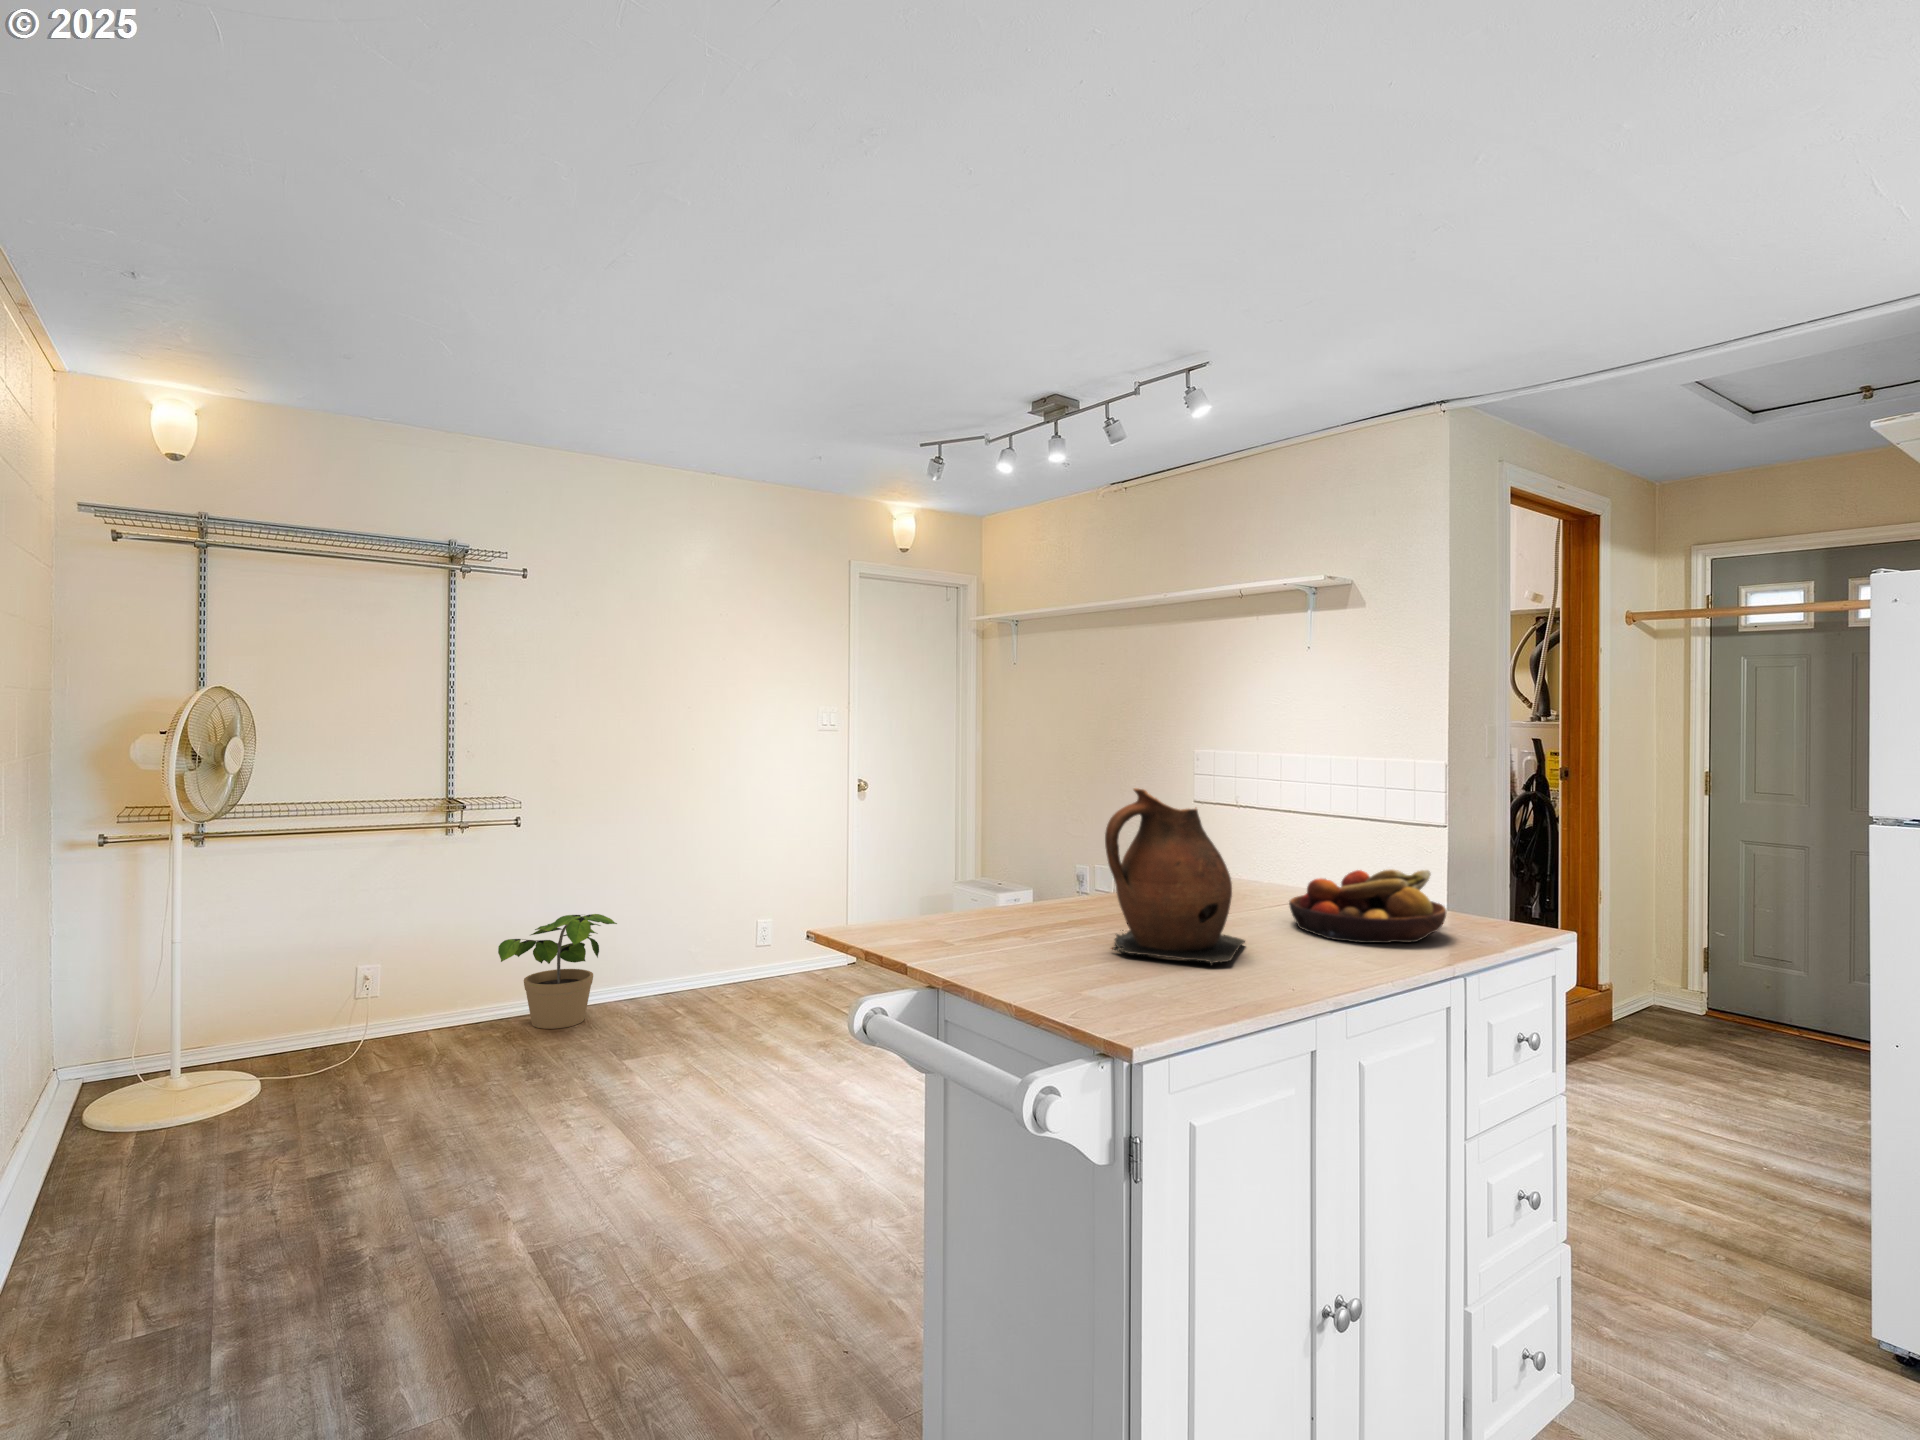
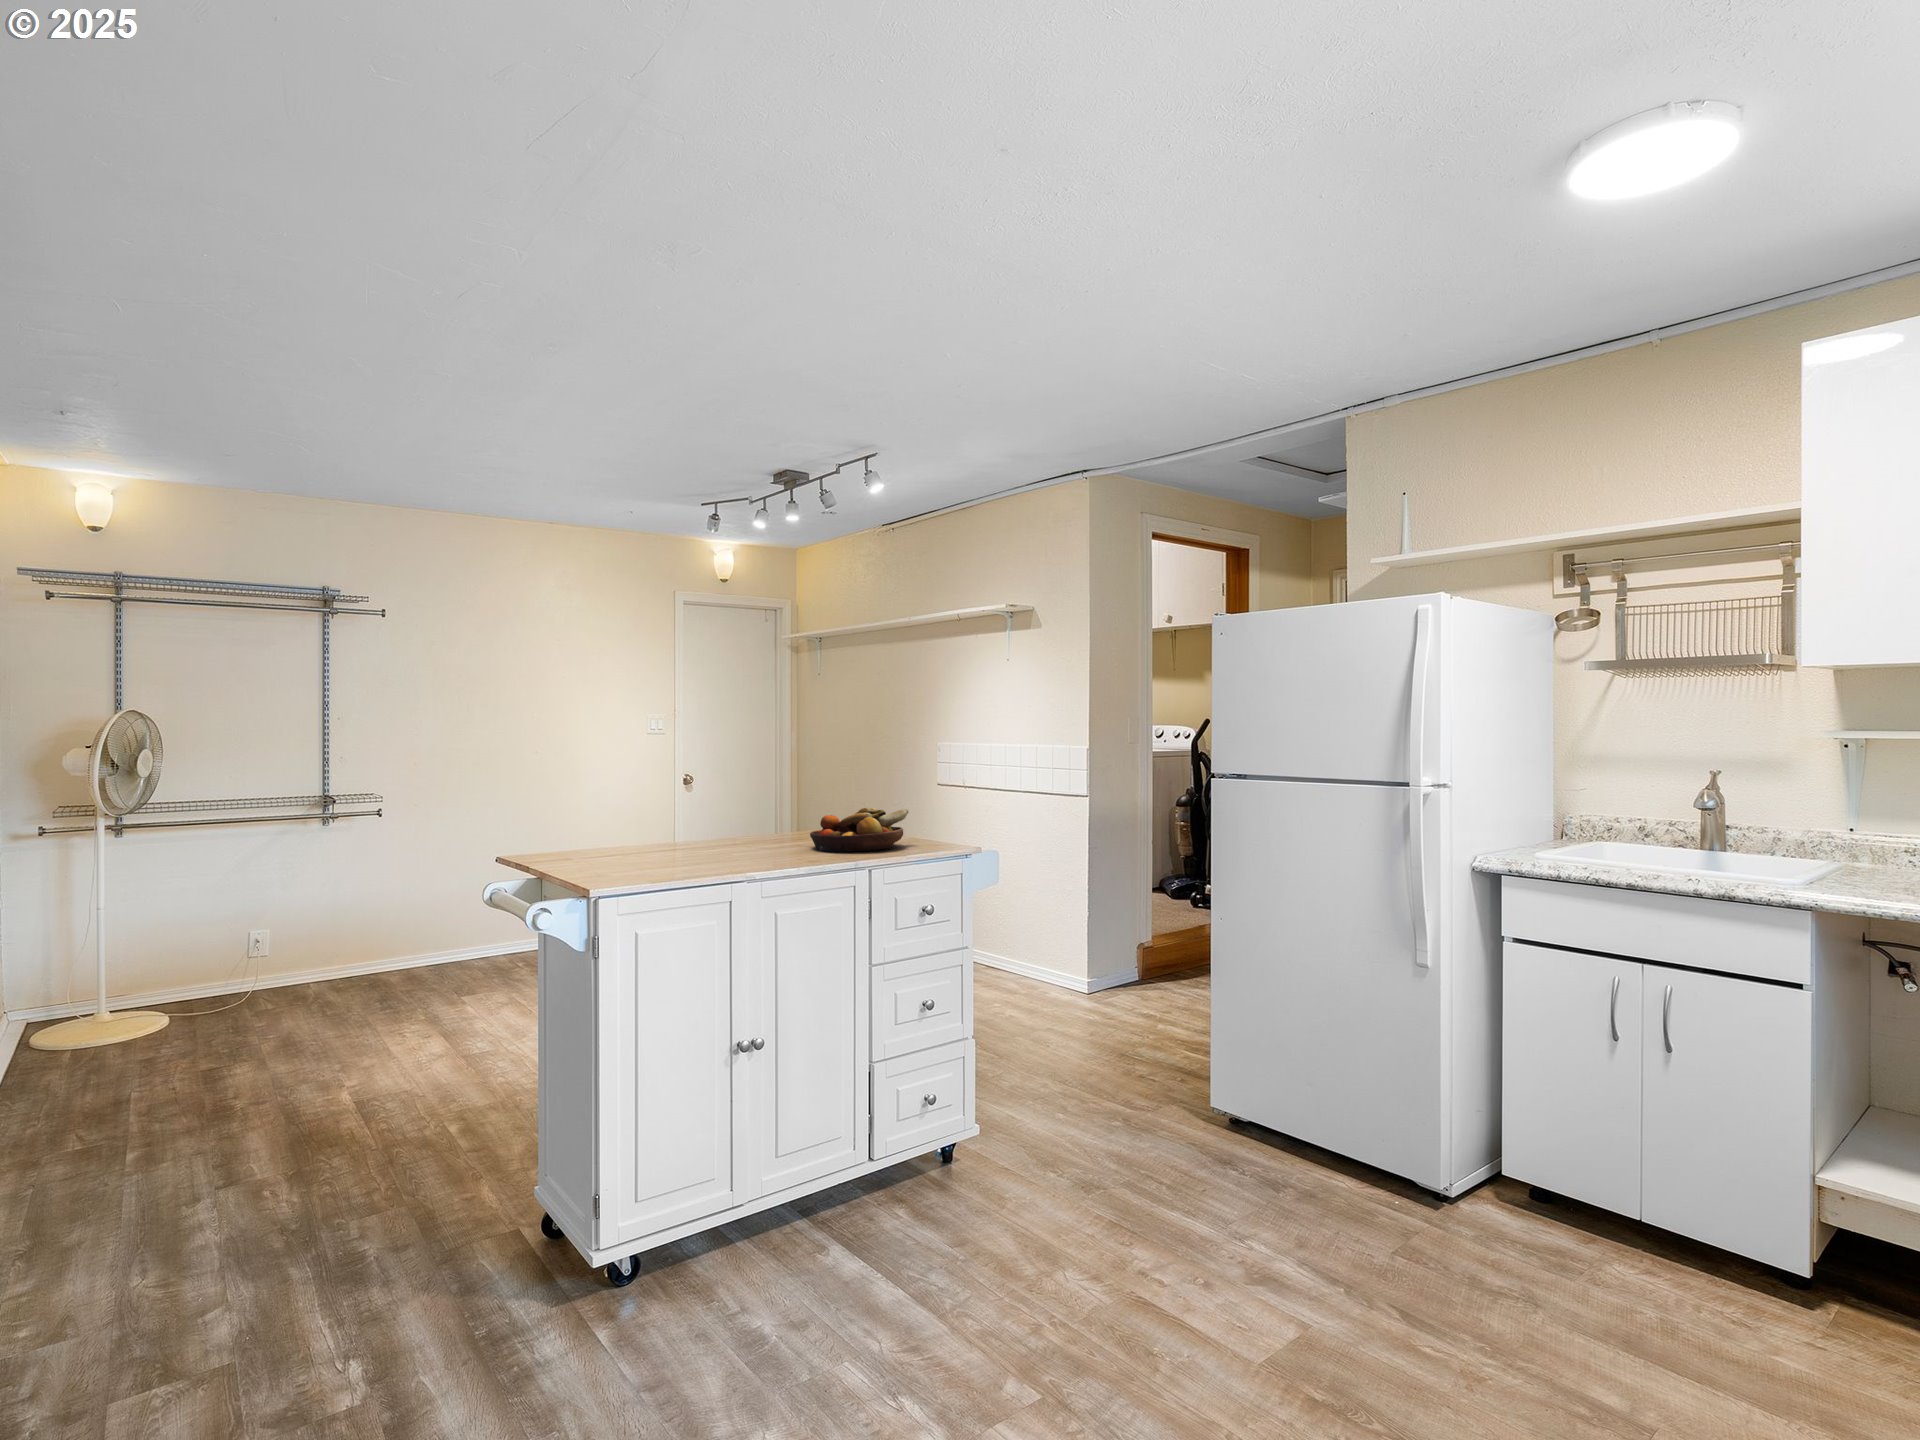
ceramic pitcher: present [1105,788,1245,965] -> none [658,758,756,860]
potted plant: present [498,914,617,1029] -> none [366,885,461,980]

